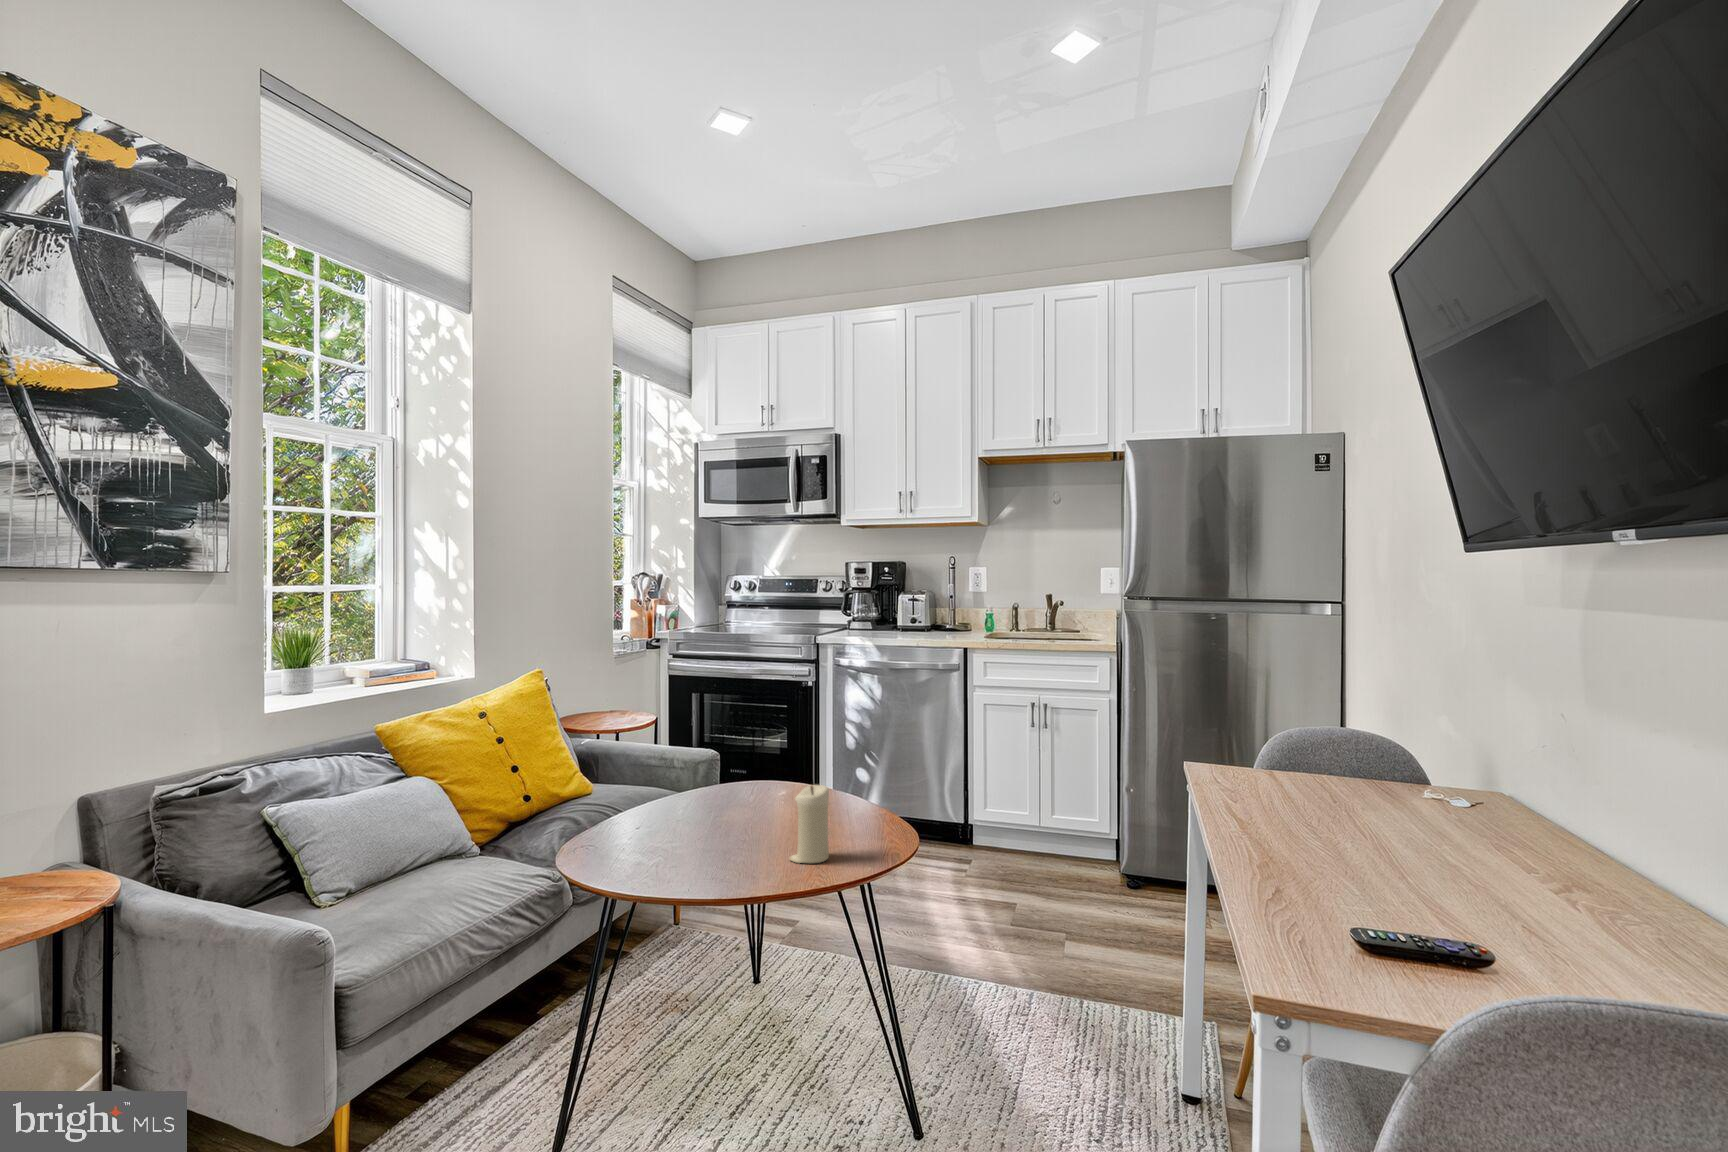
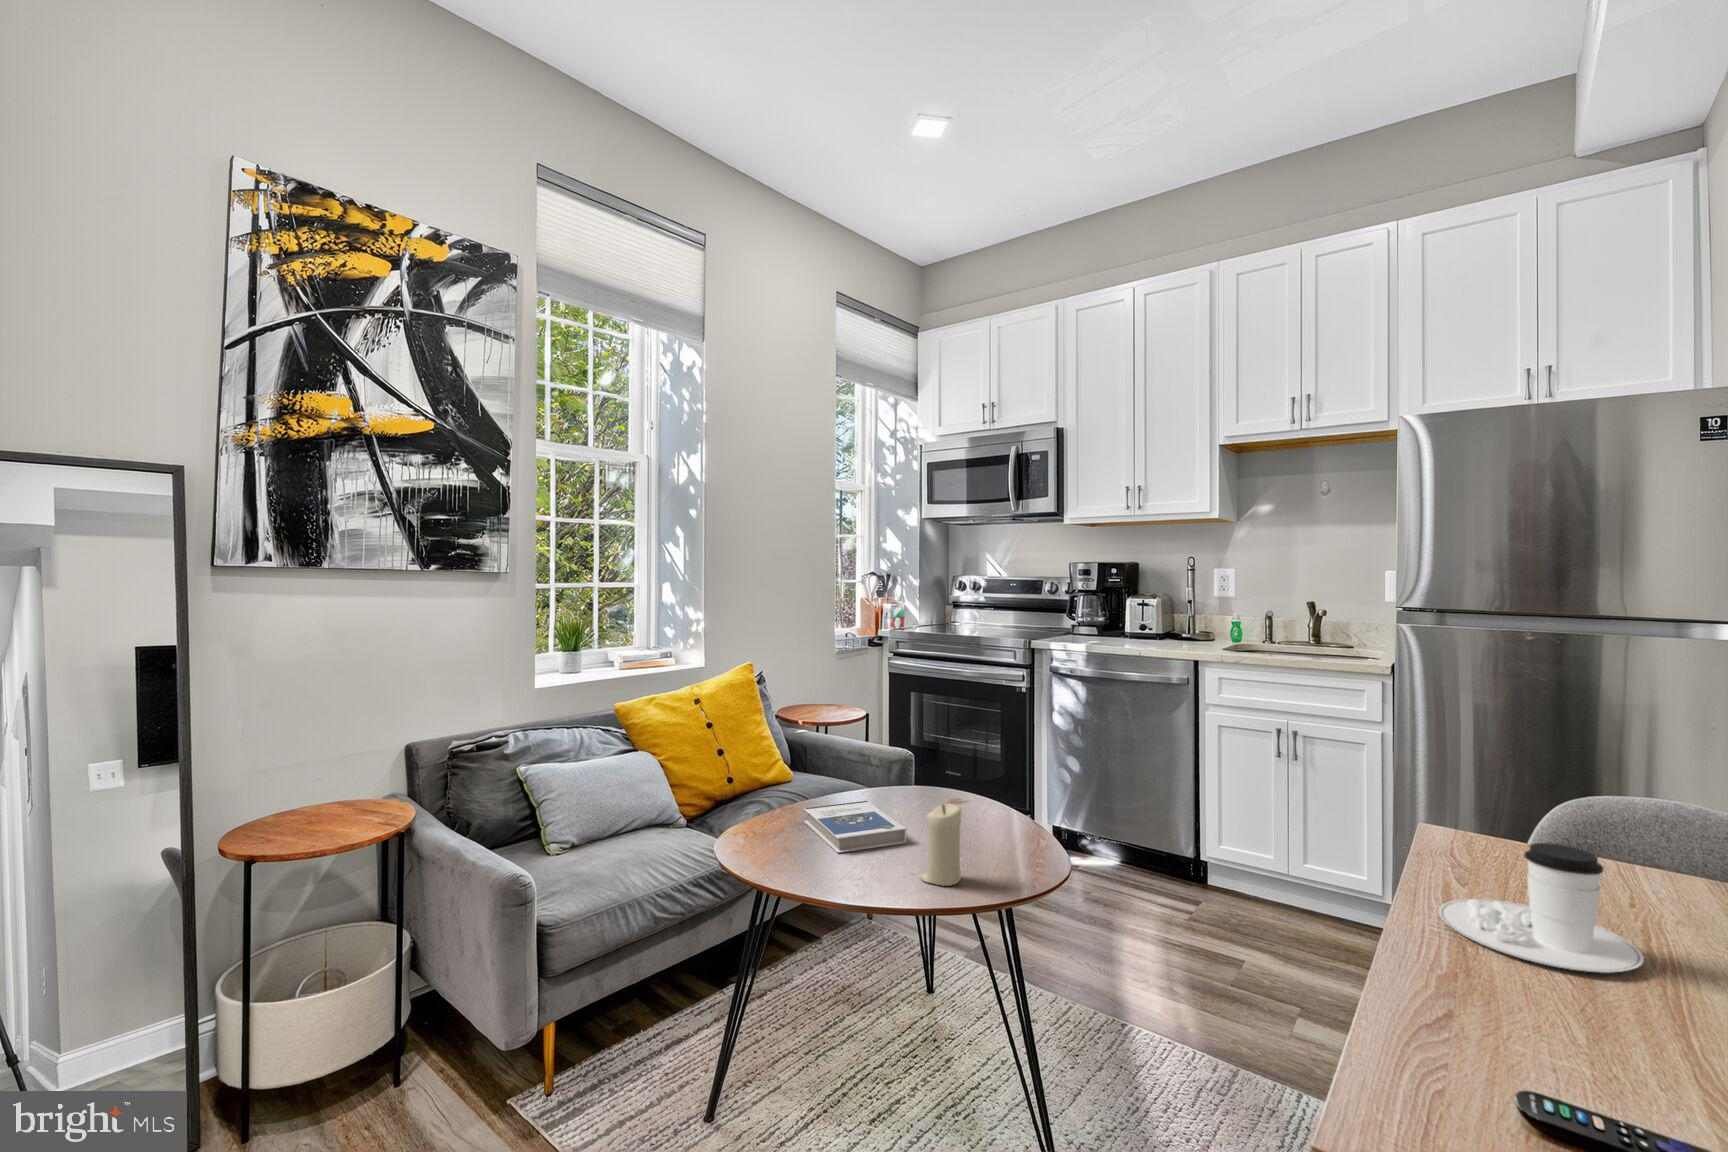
coffee cup: none [1231,753,1361,839] -> present [1439,843,1644,973]
hardback book: none [642,798,758,850] -> present [804,801,906,853]

